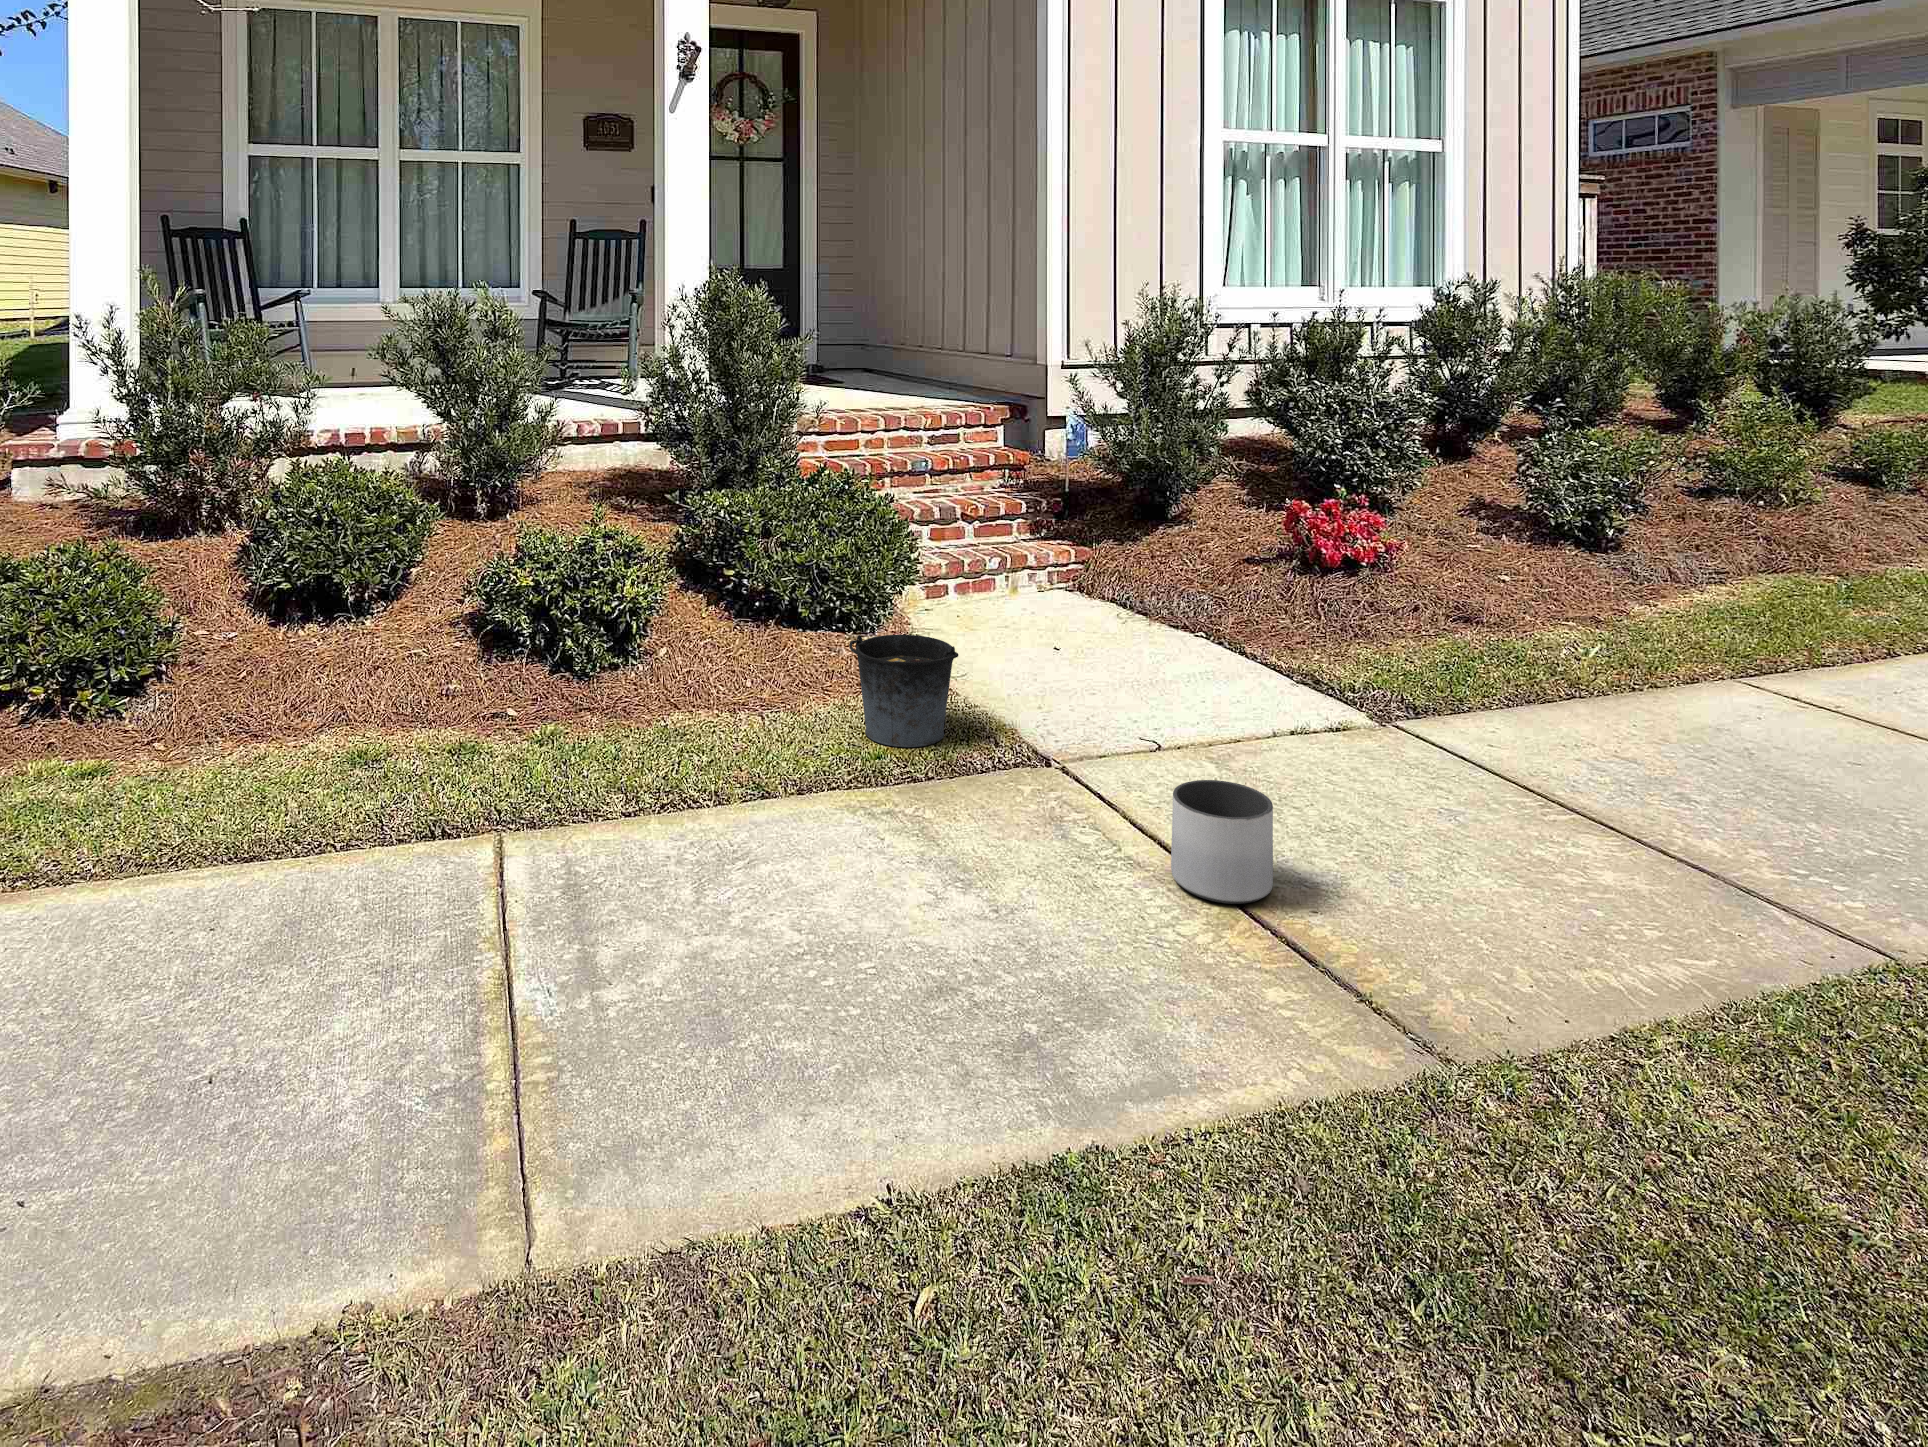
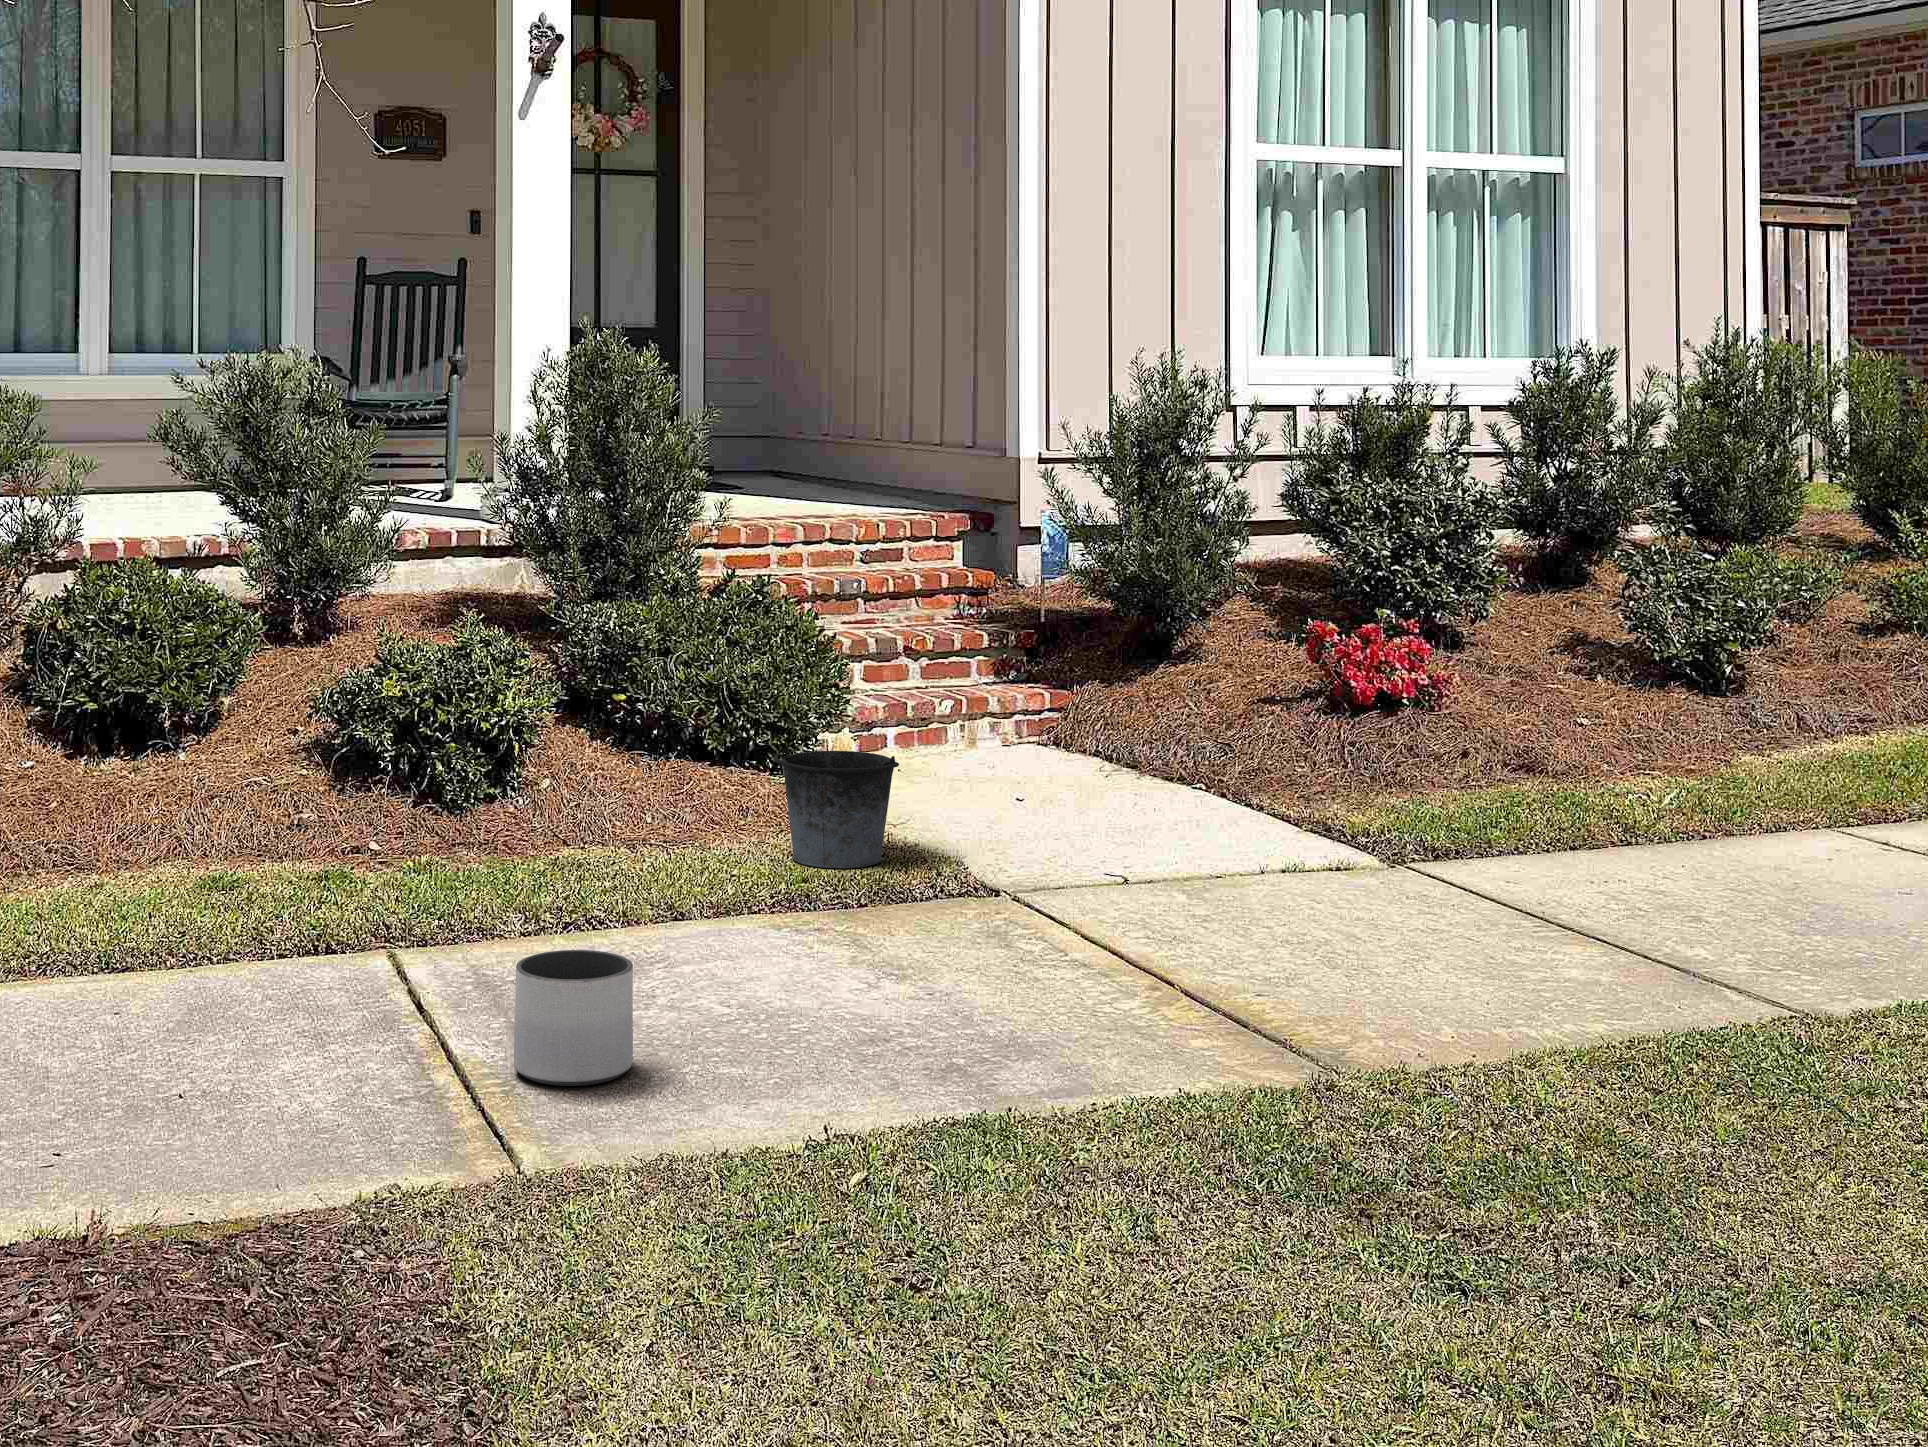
planter: present [1171,780,1273,904] -> present [513,950,633,1086]

